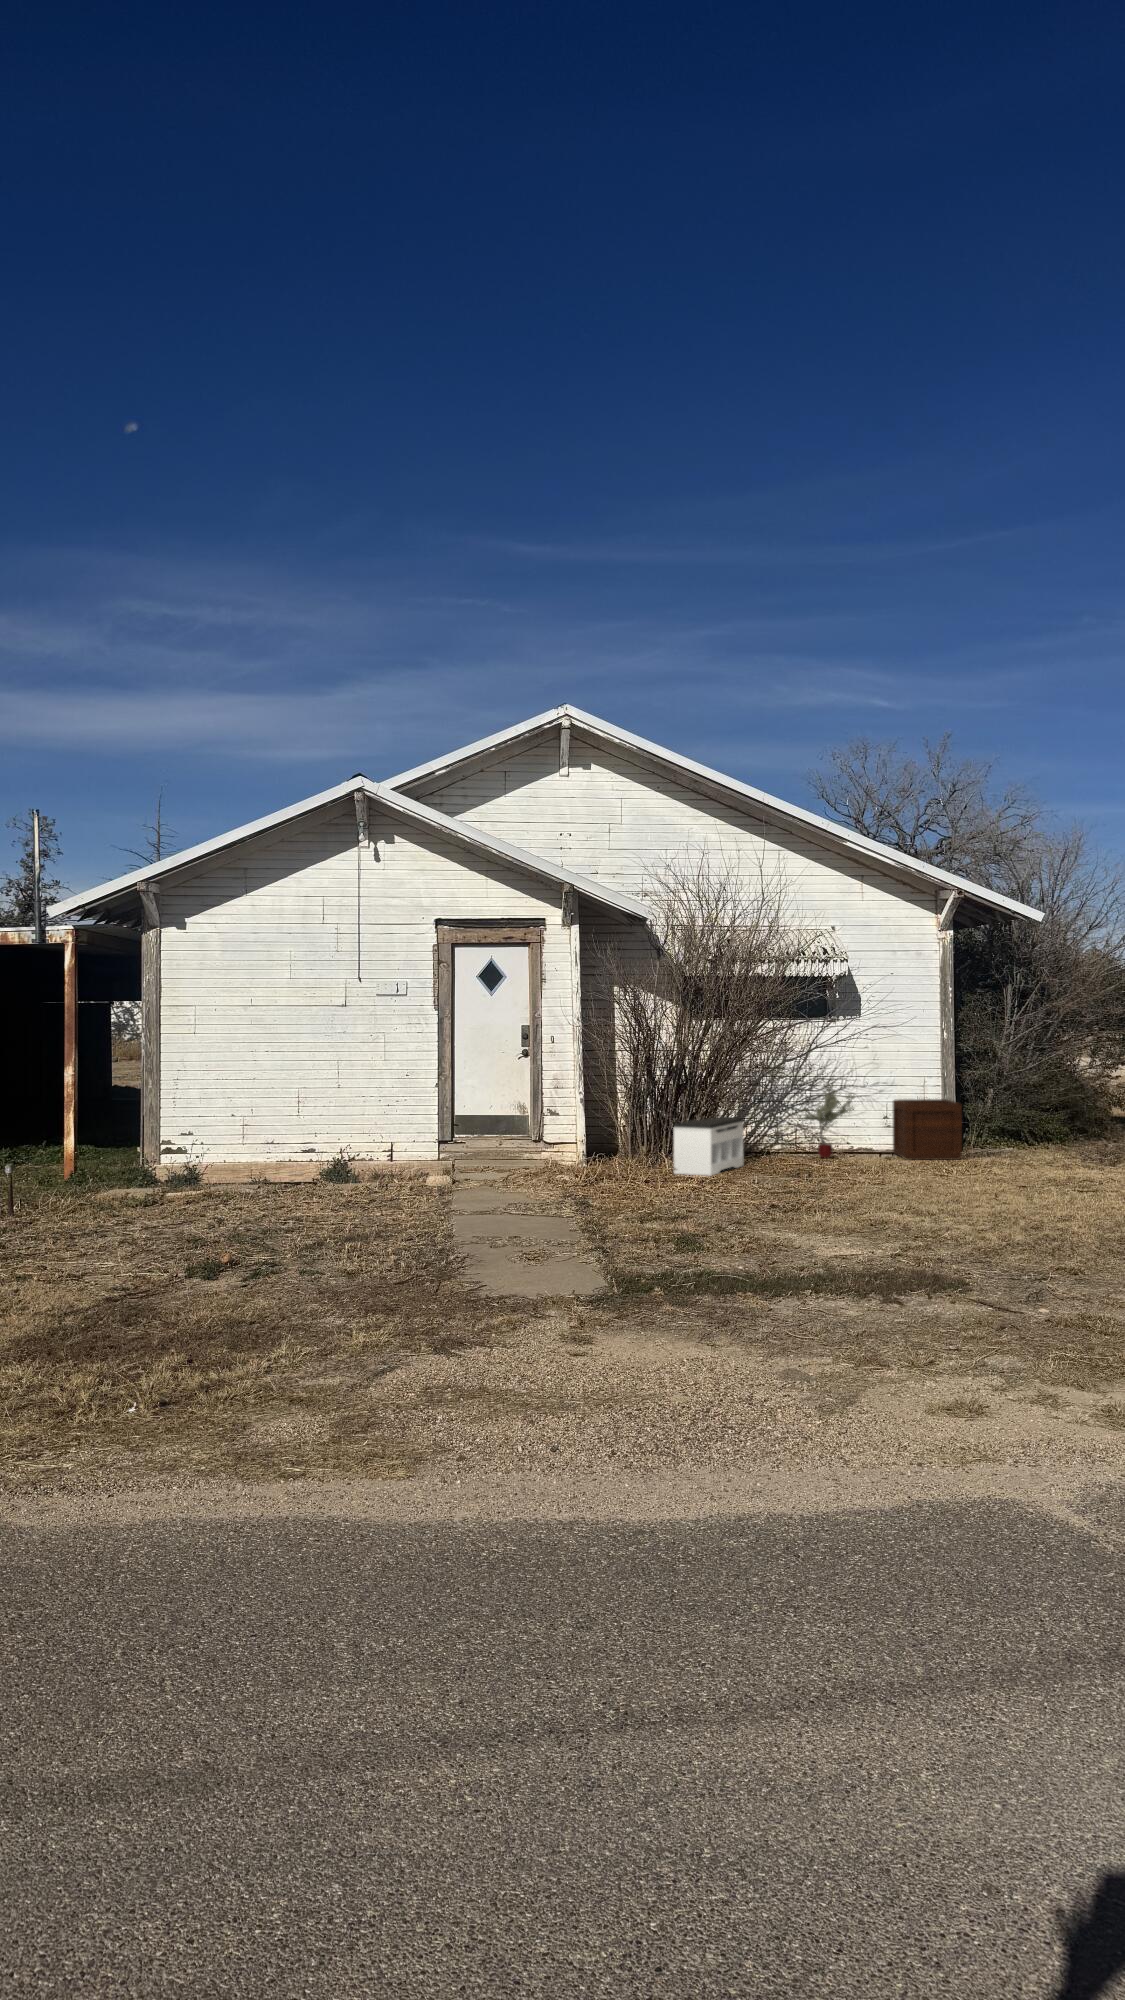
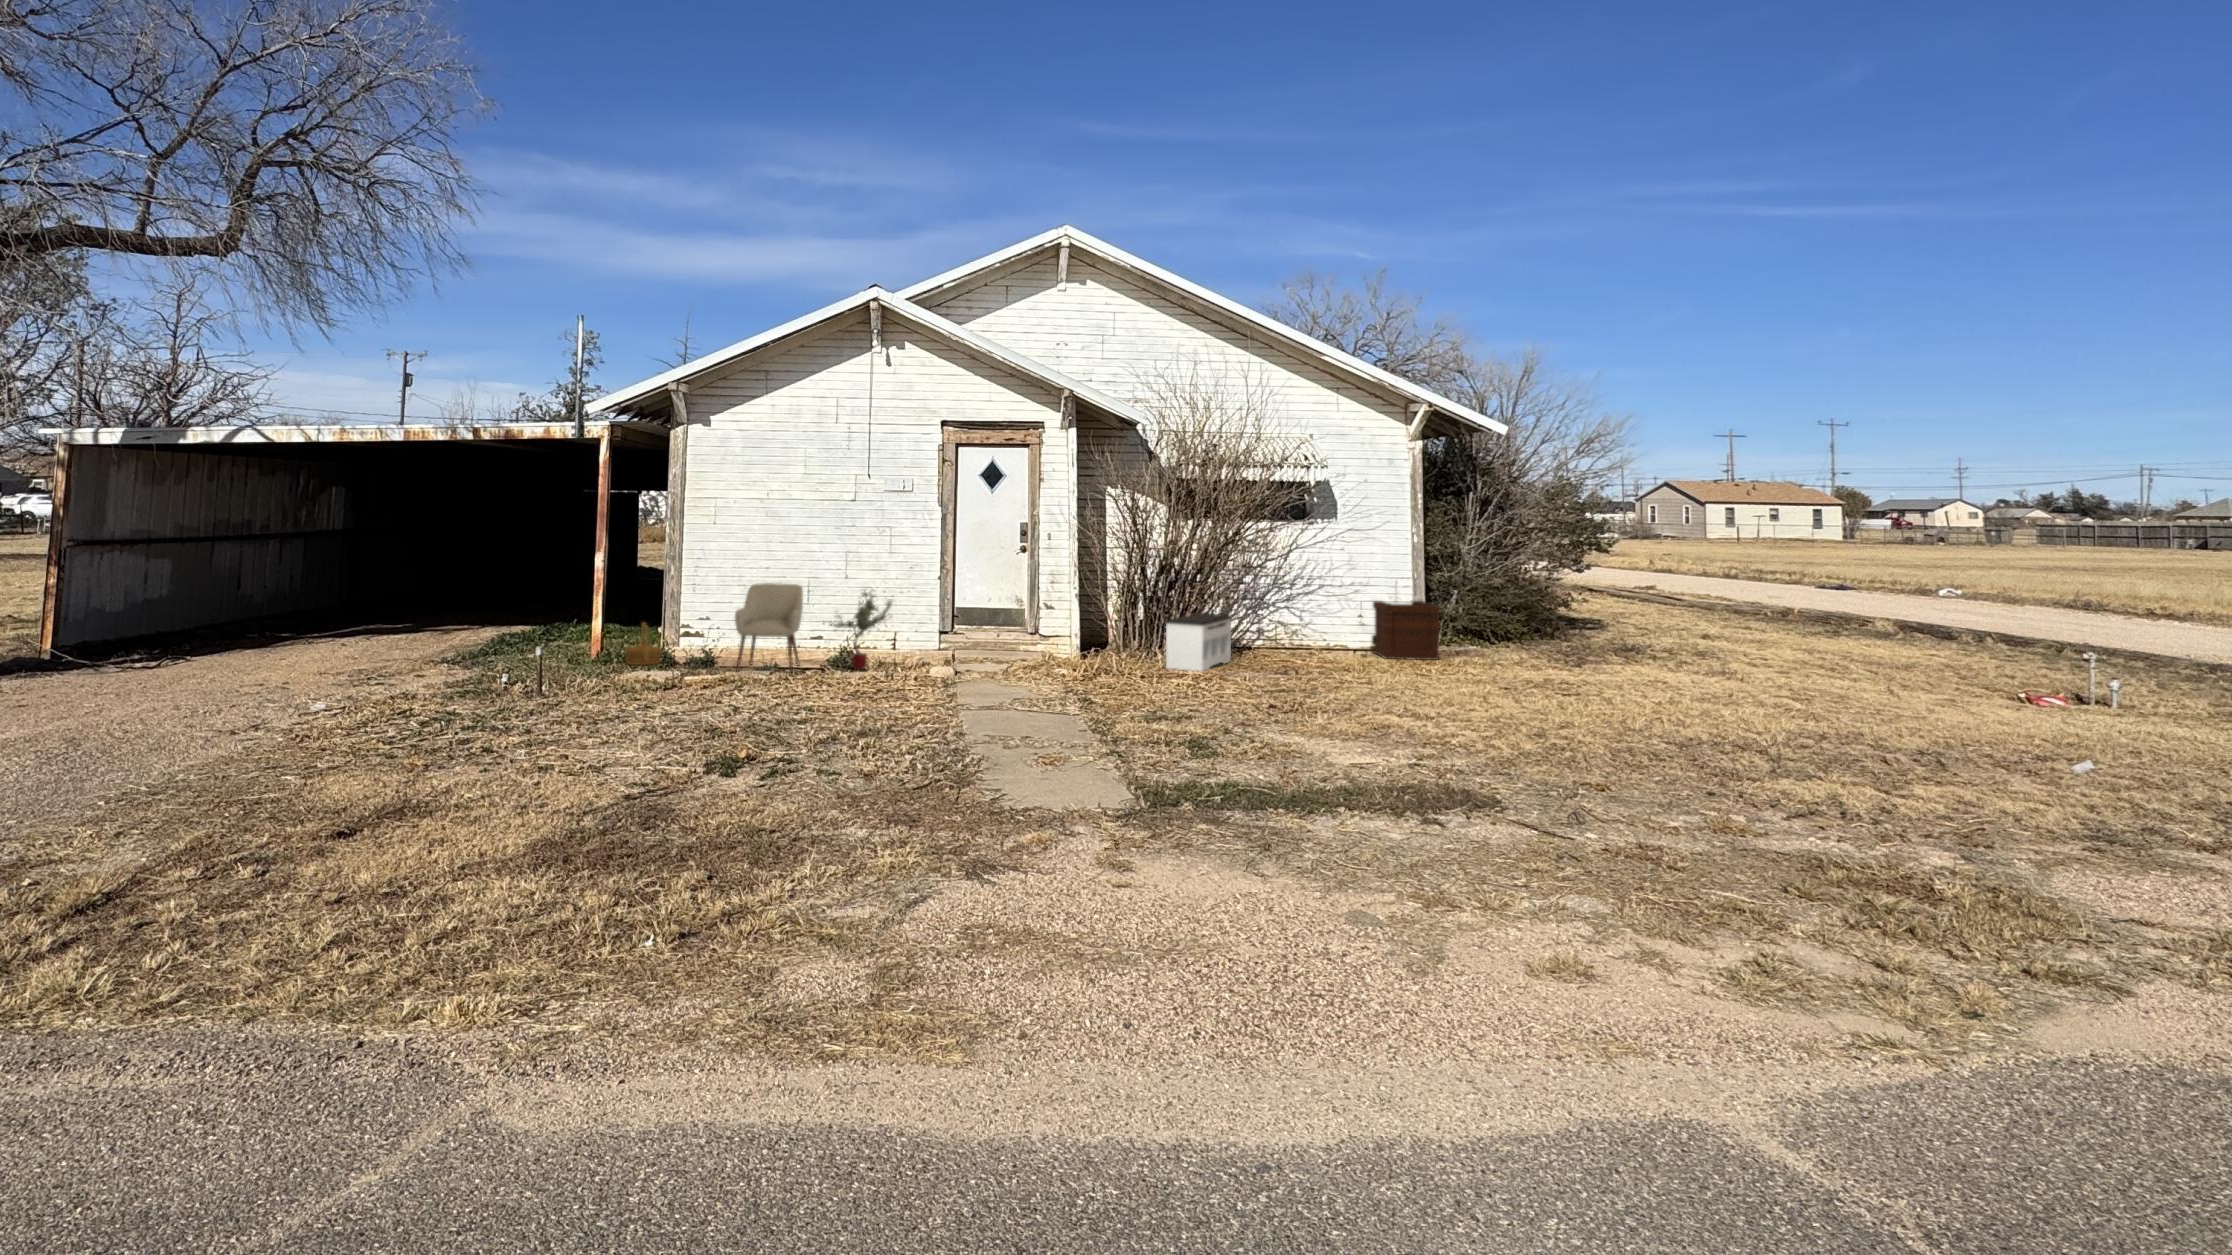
potted tree: present [797,1085,854,1158] -> present [830,589,892,670]
chair: none [220,1095,292,1187] -> present [735,583,803,672]
woven basket: none [107,1139,146,1183] -> present [625,622,662,665]

